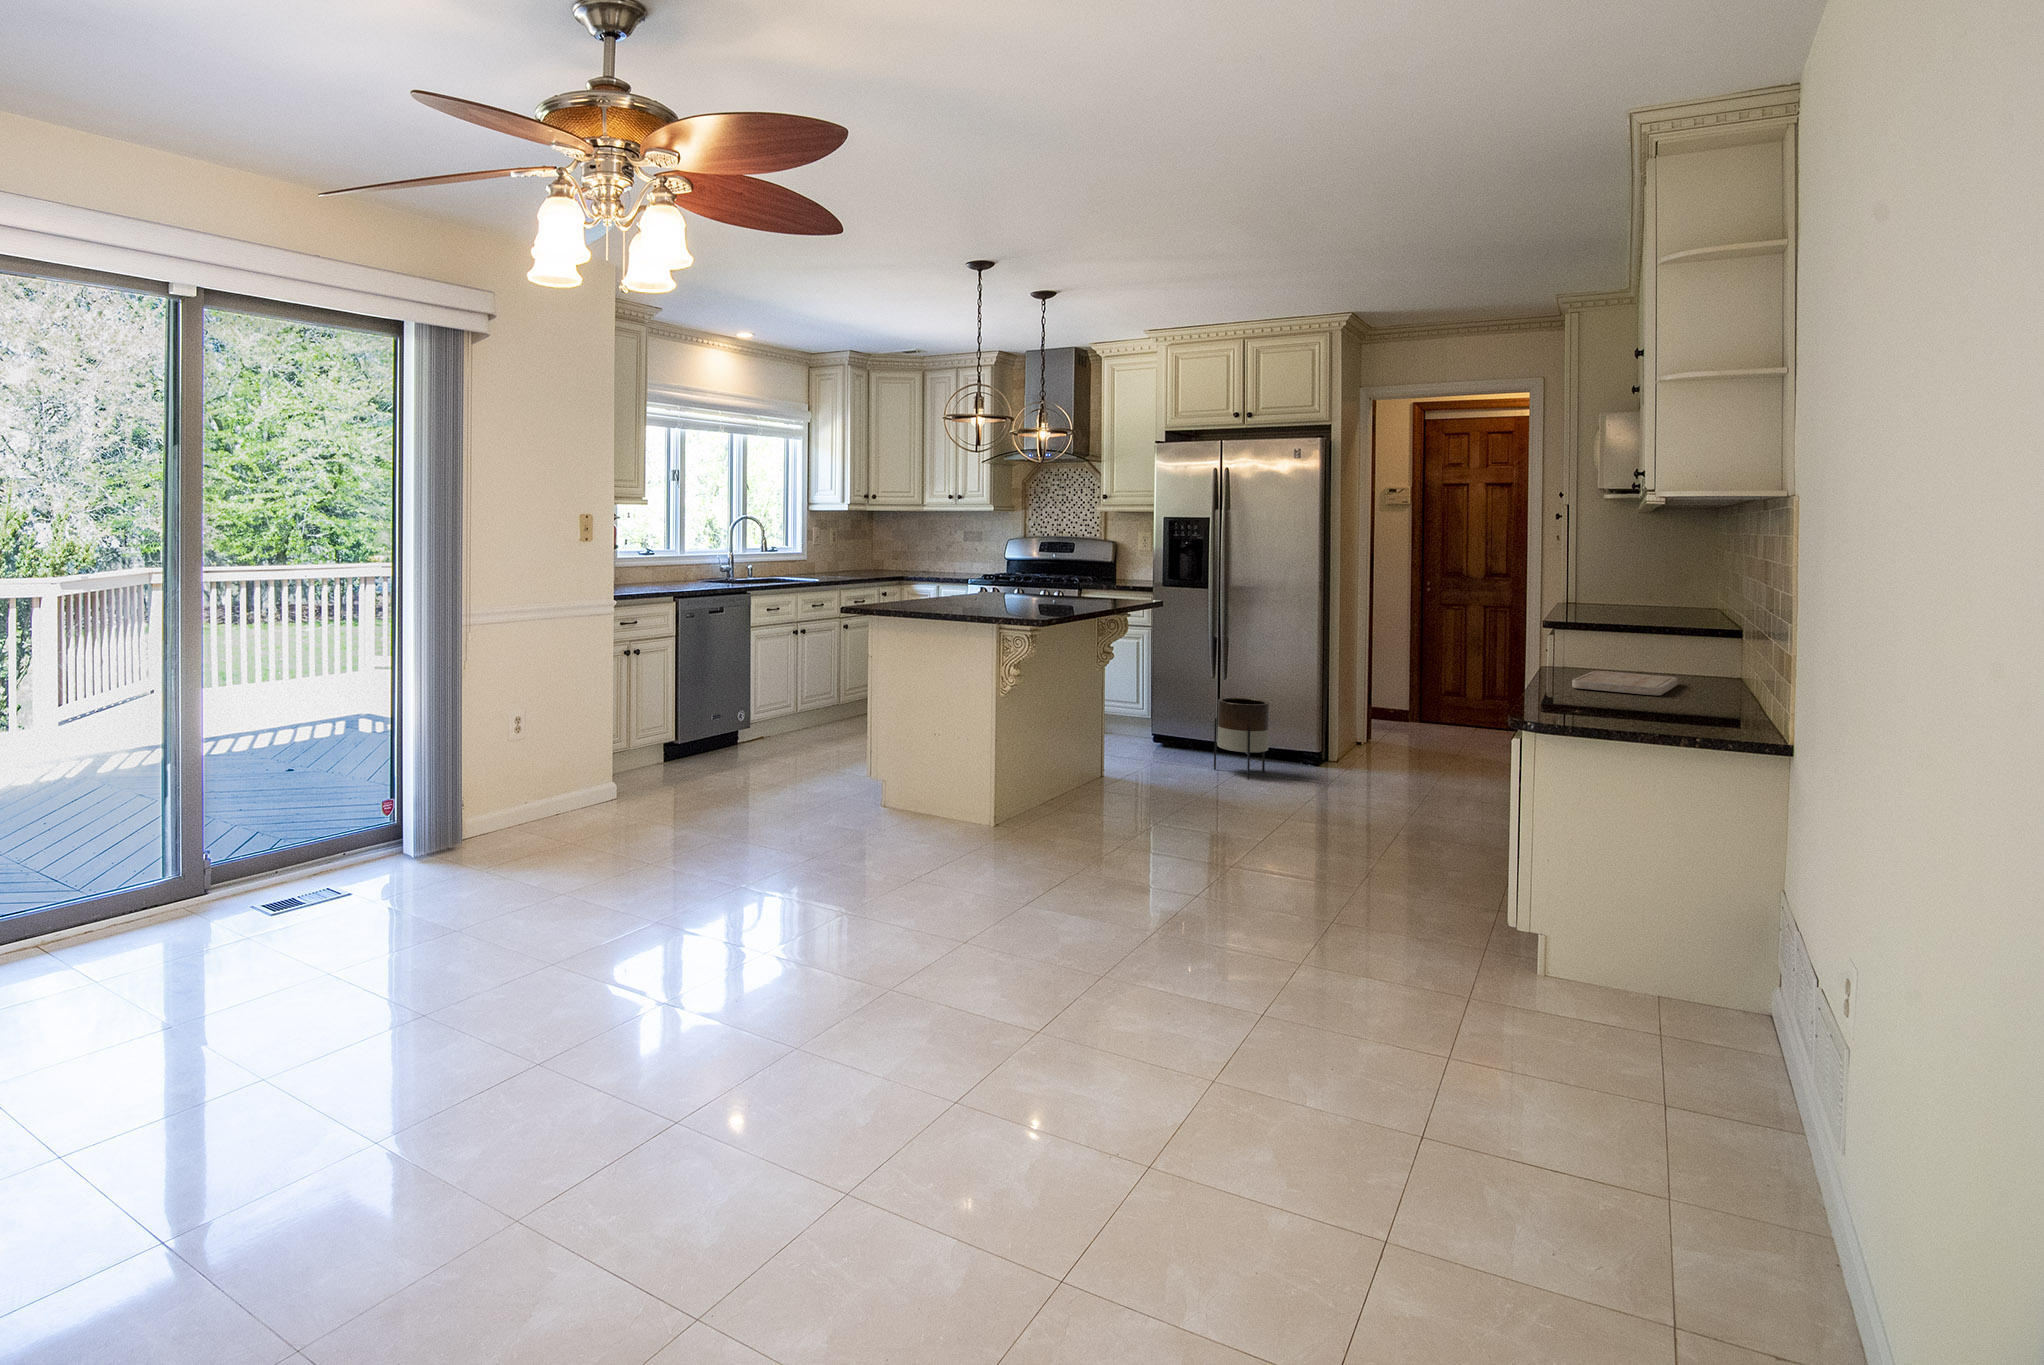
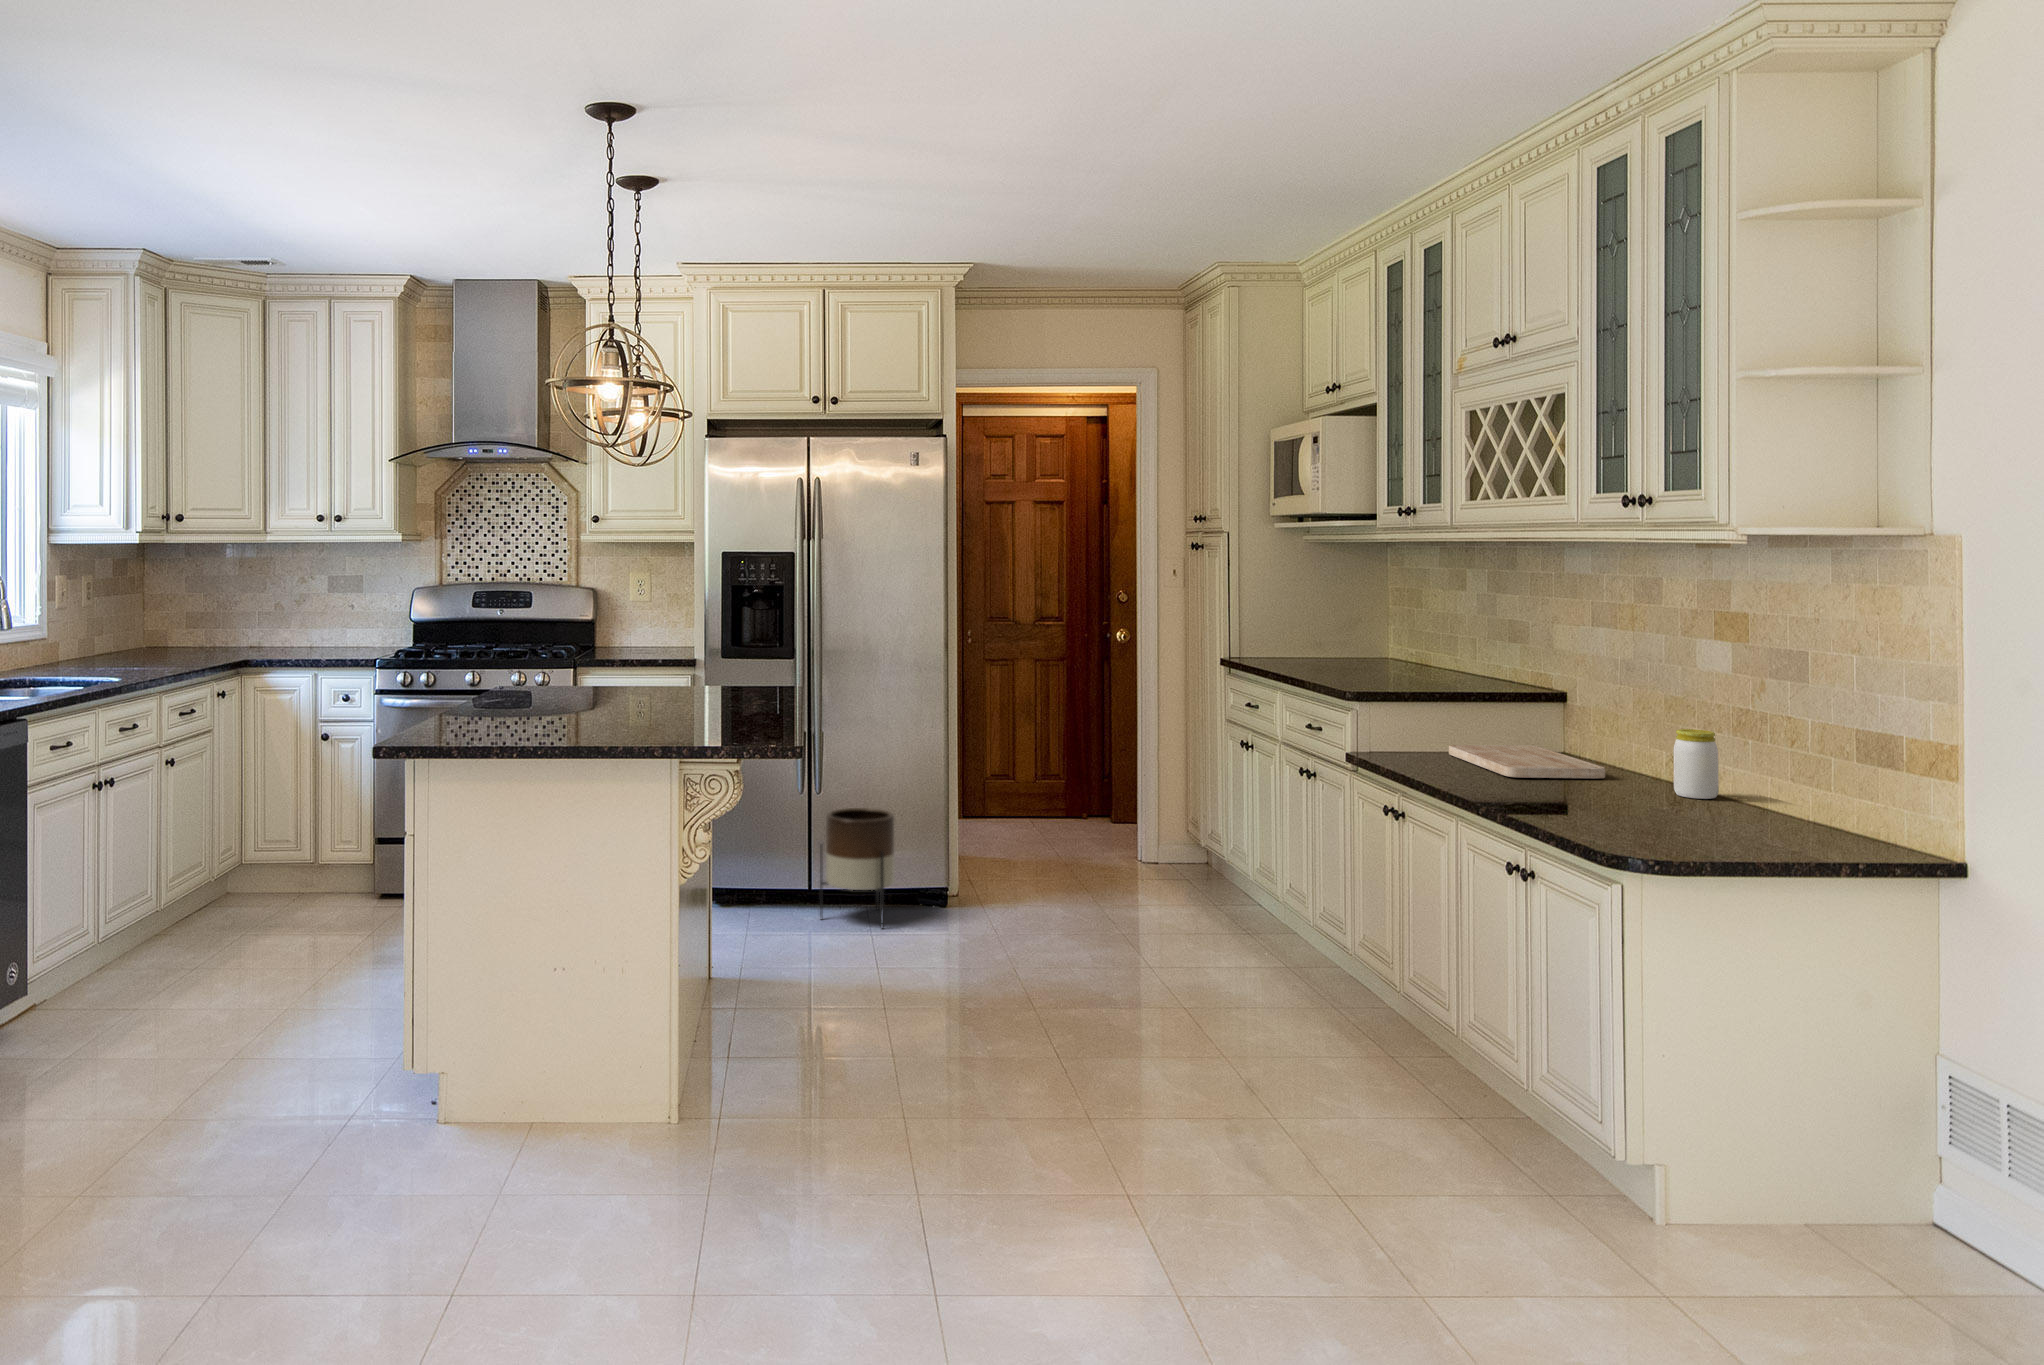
jar: none [1666,656,1703,709] -> present [1673,729,1719,799]

